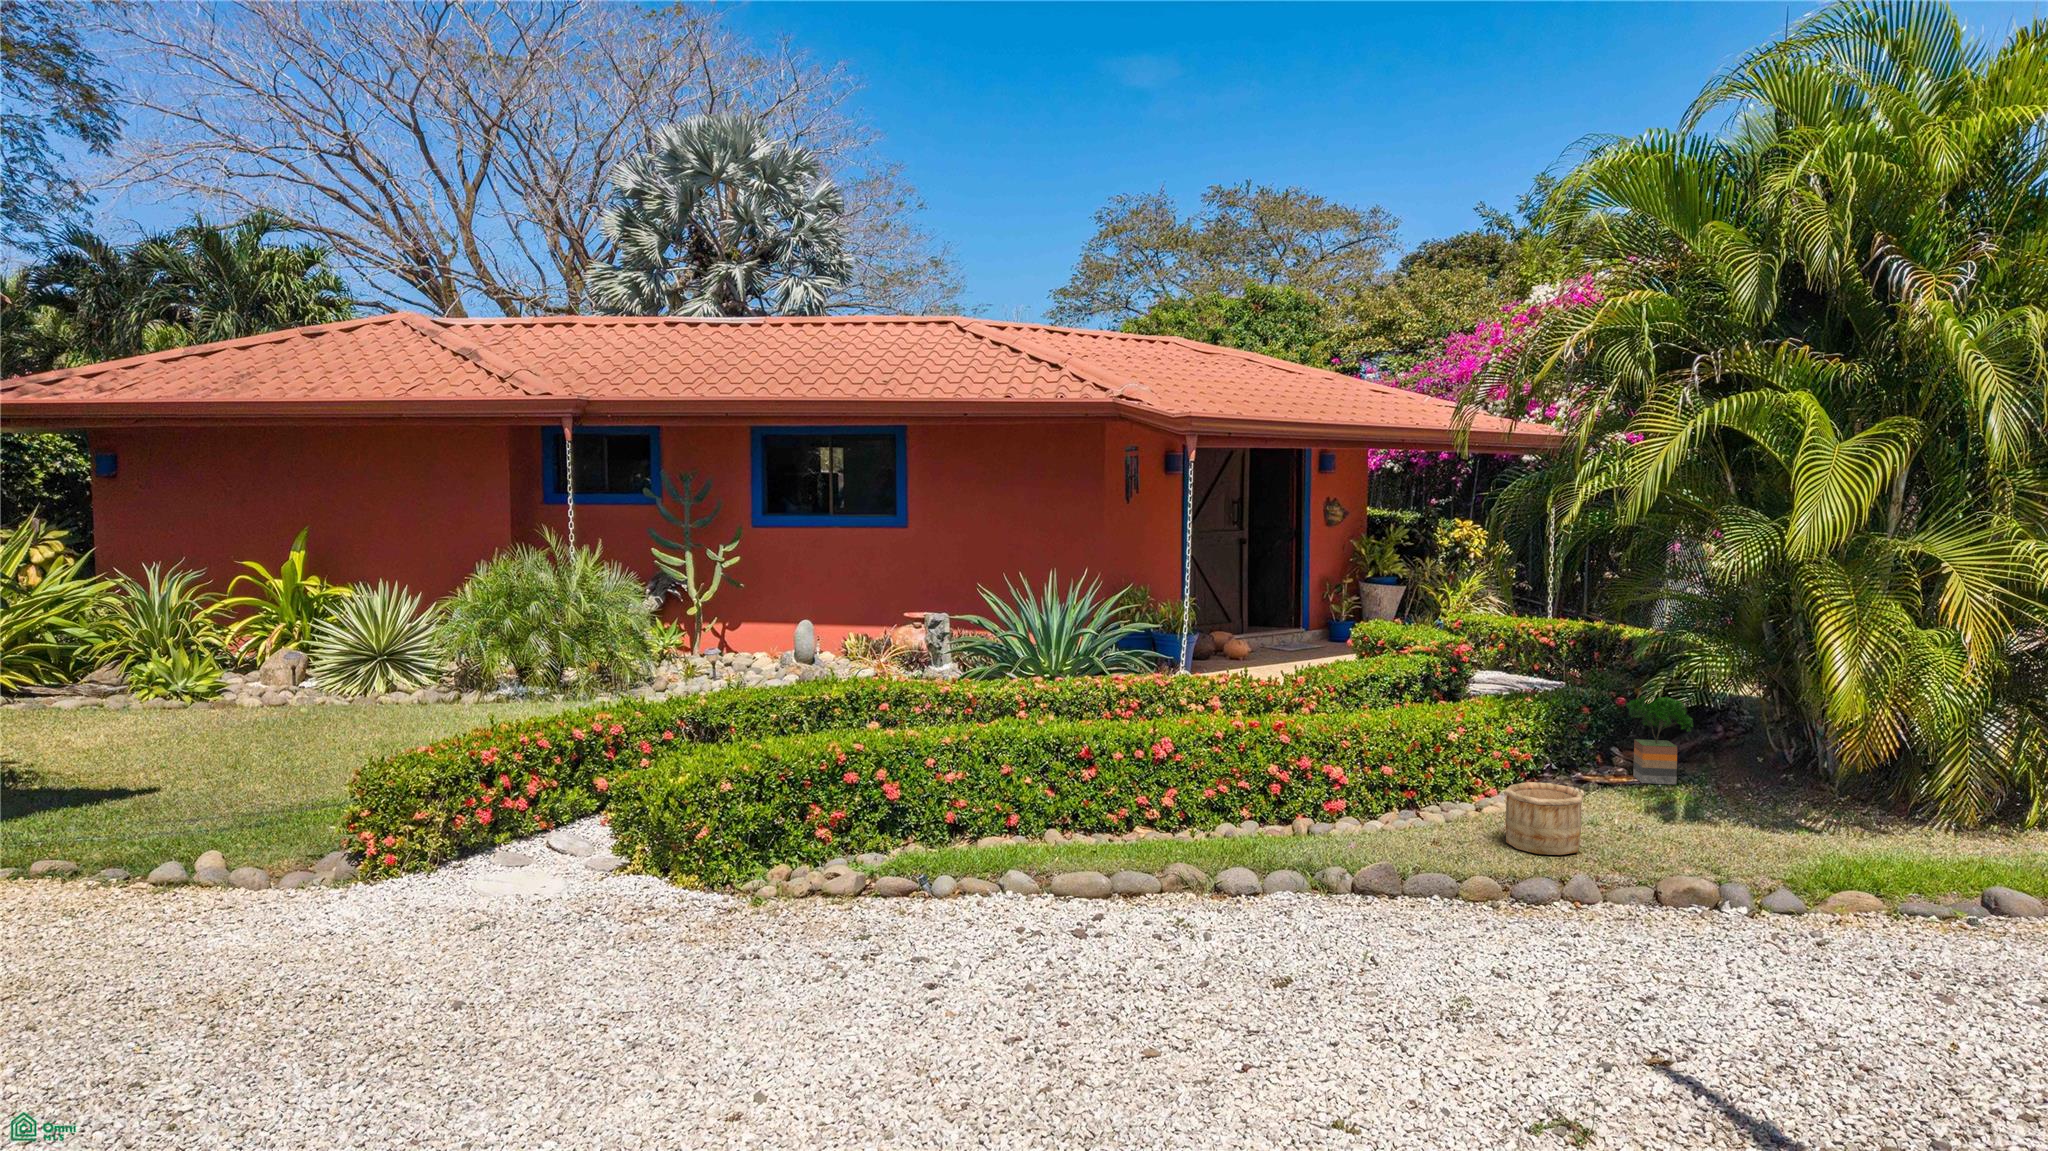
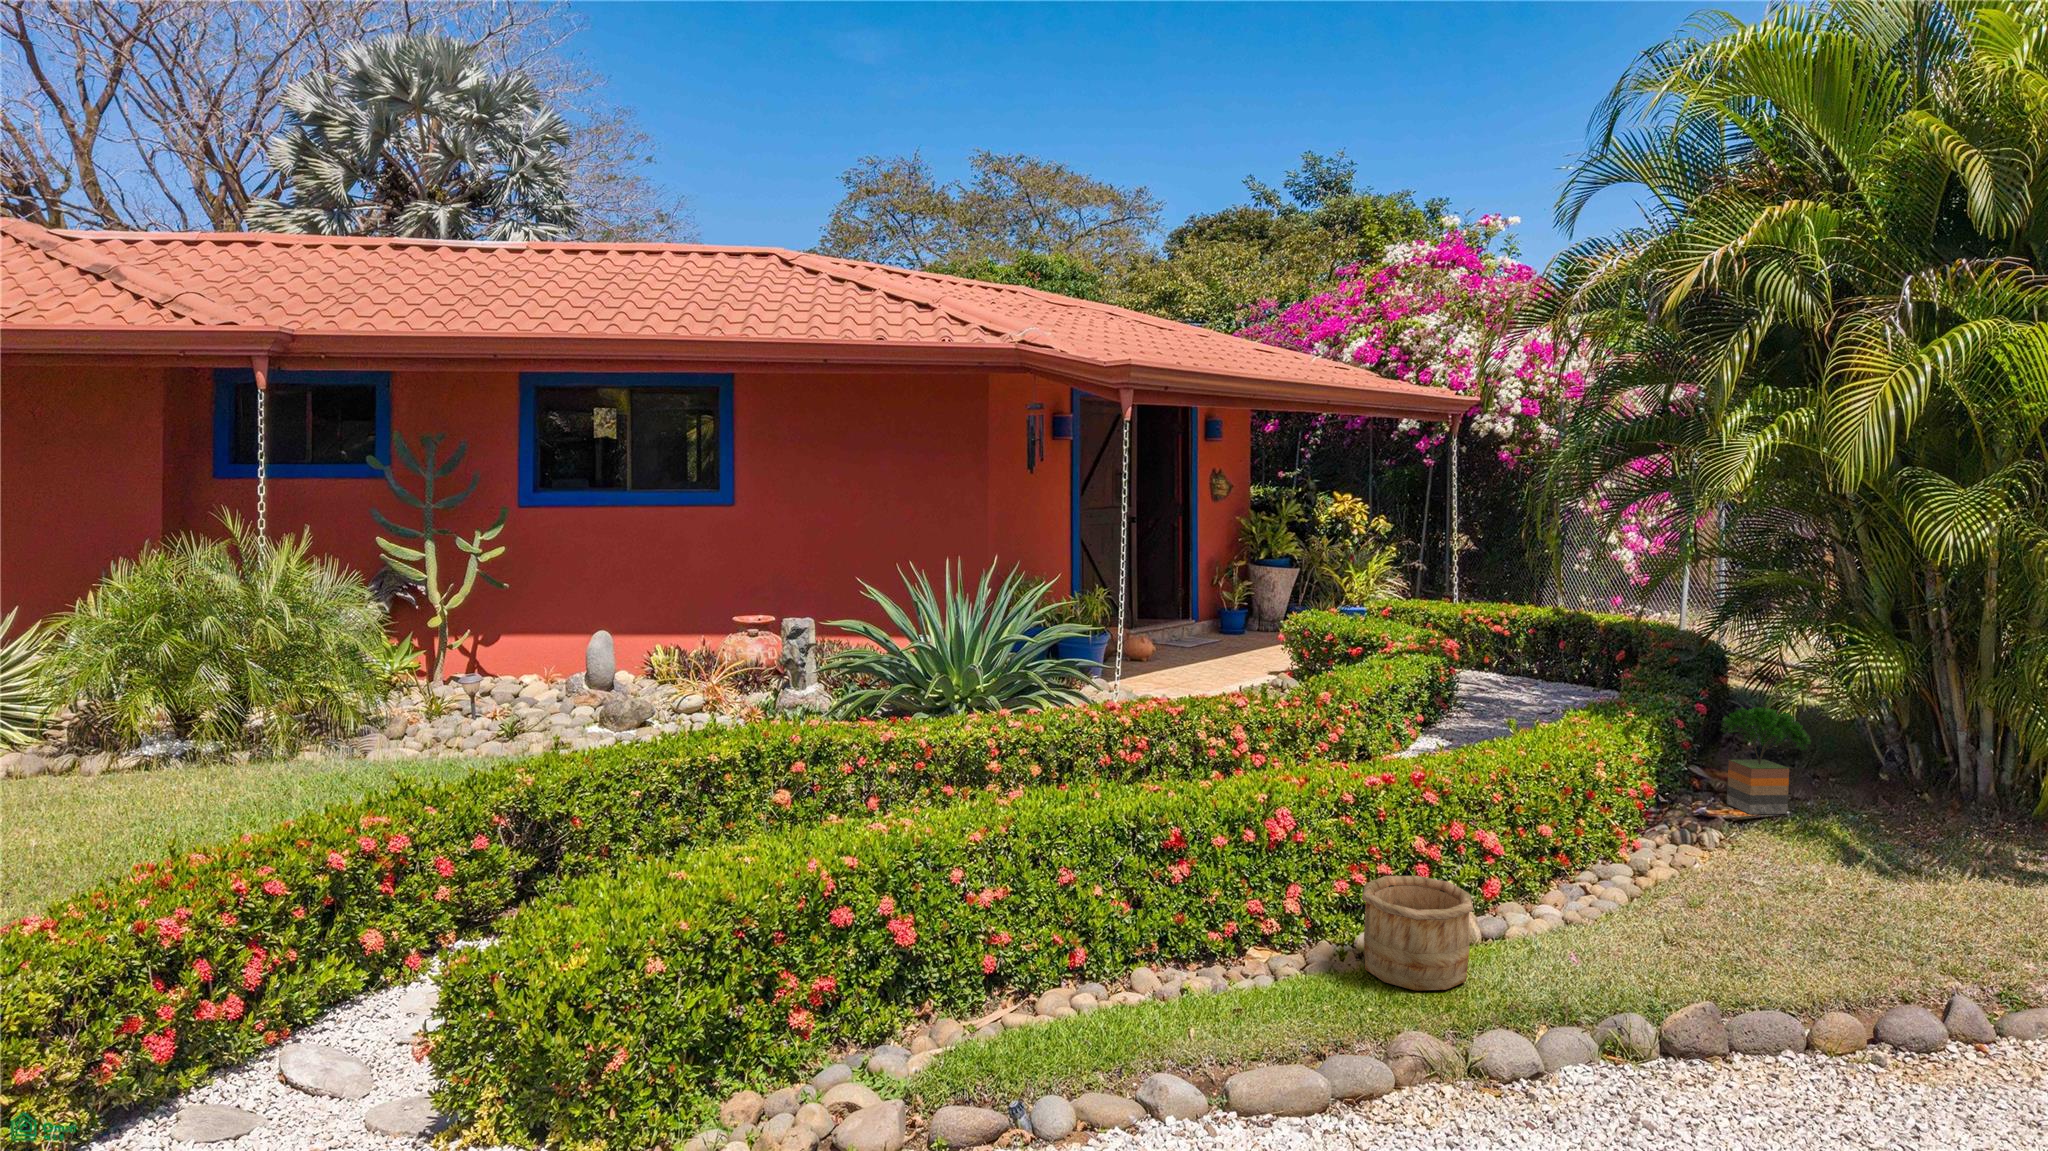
wooden bucket: present [1504,782,1584,855] -> present [1362,876,1473,990]

